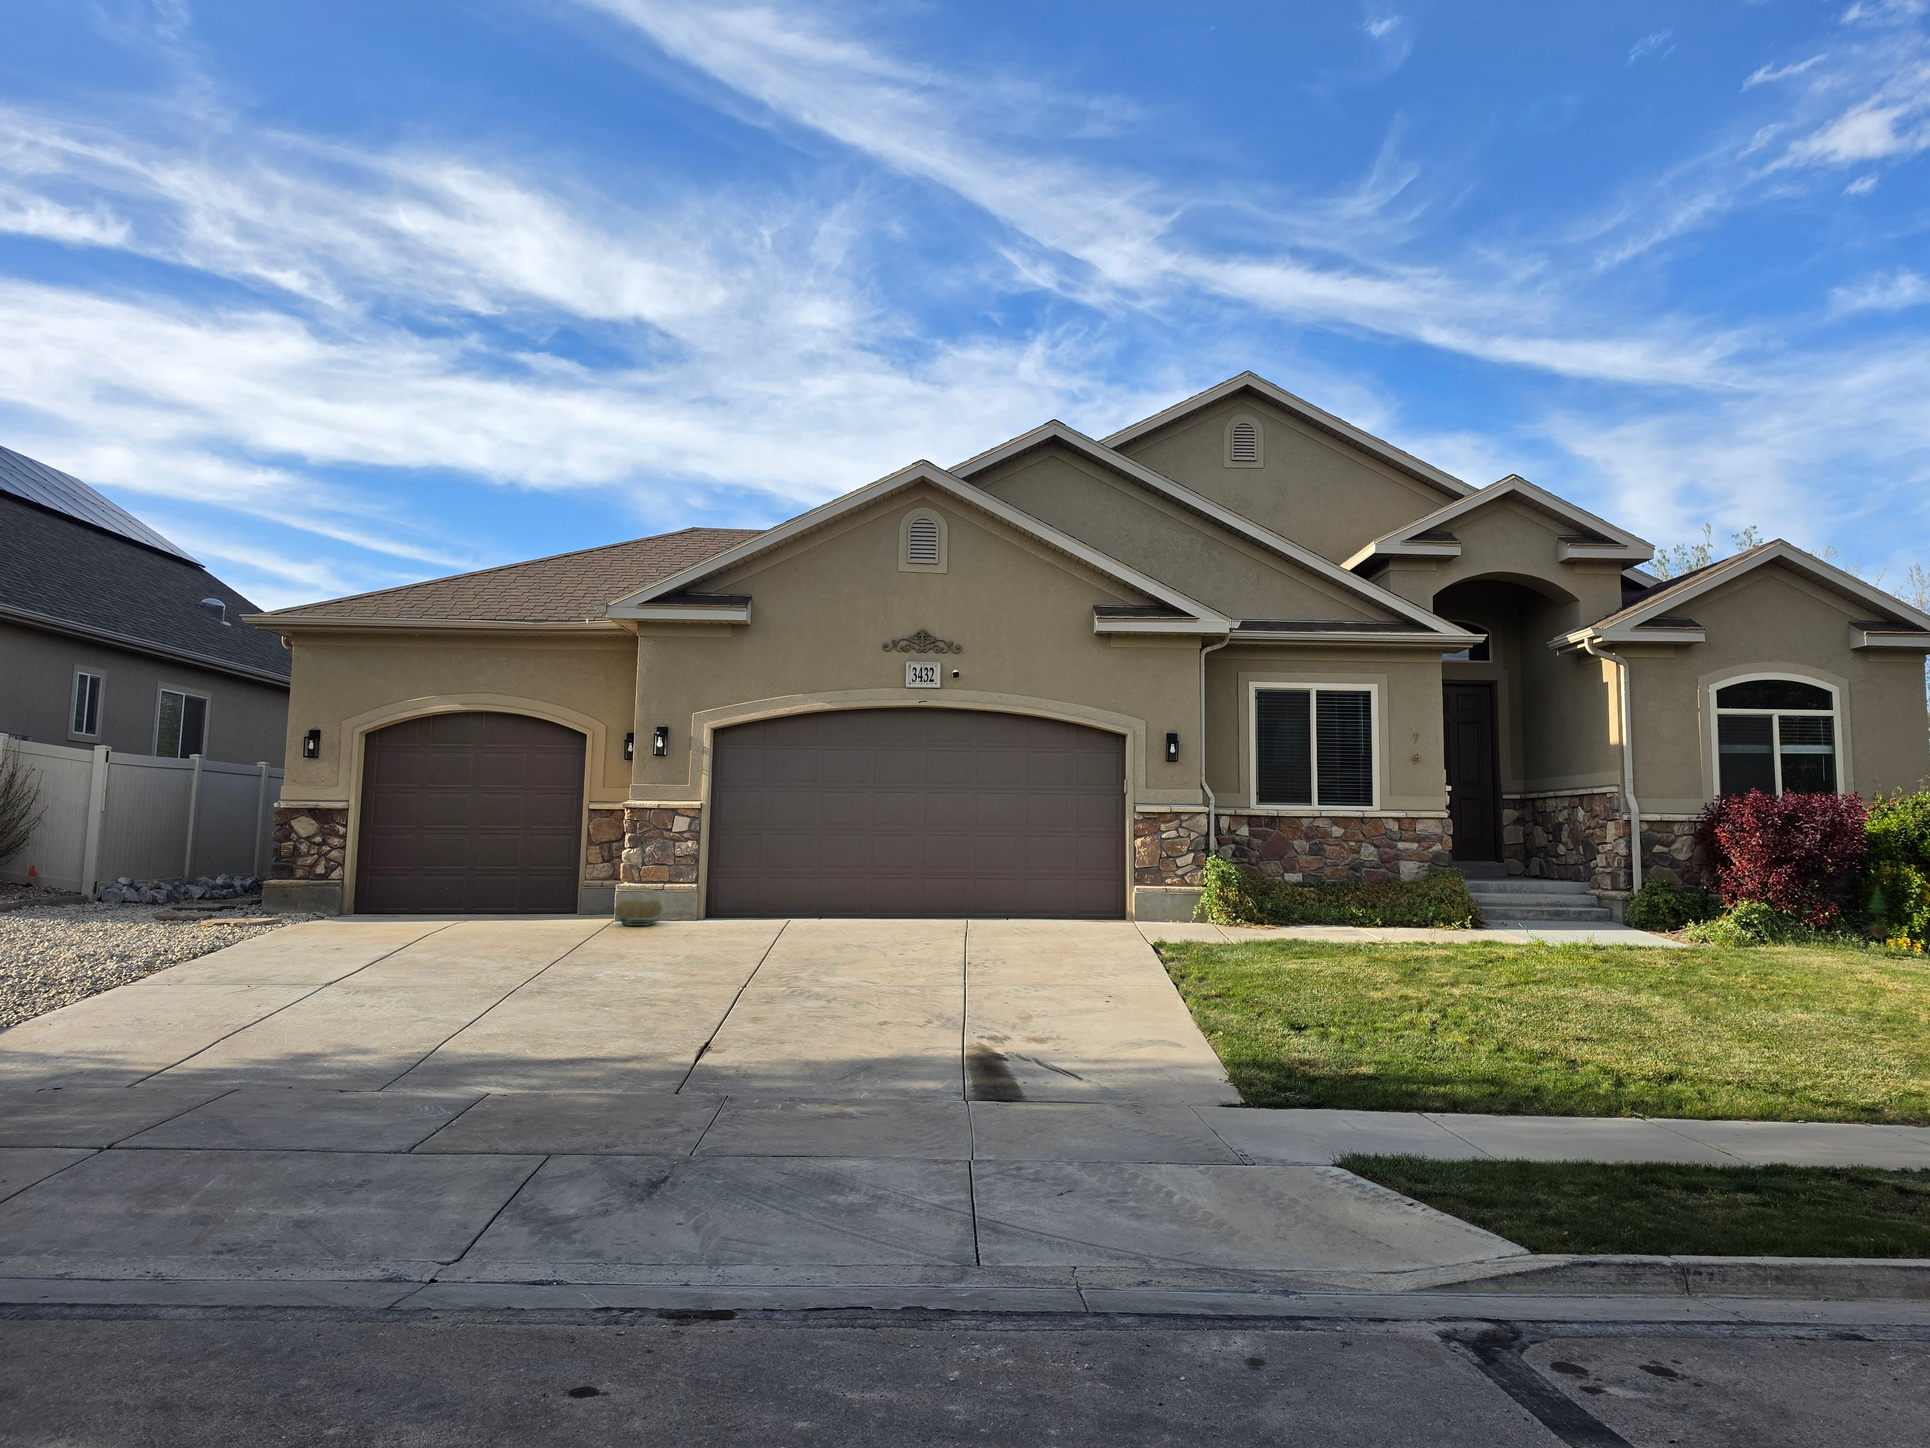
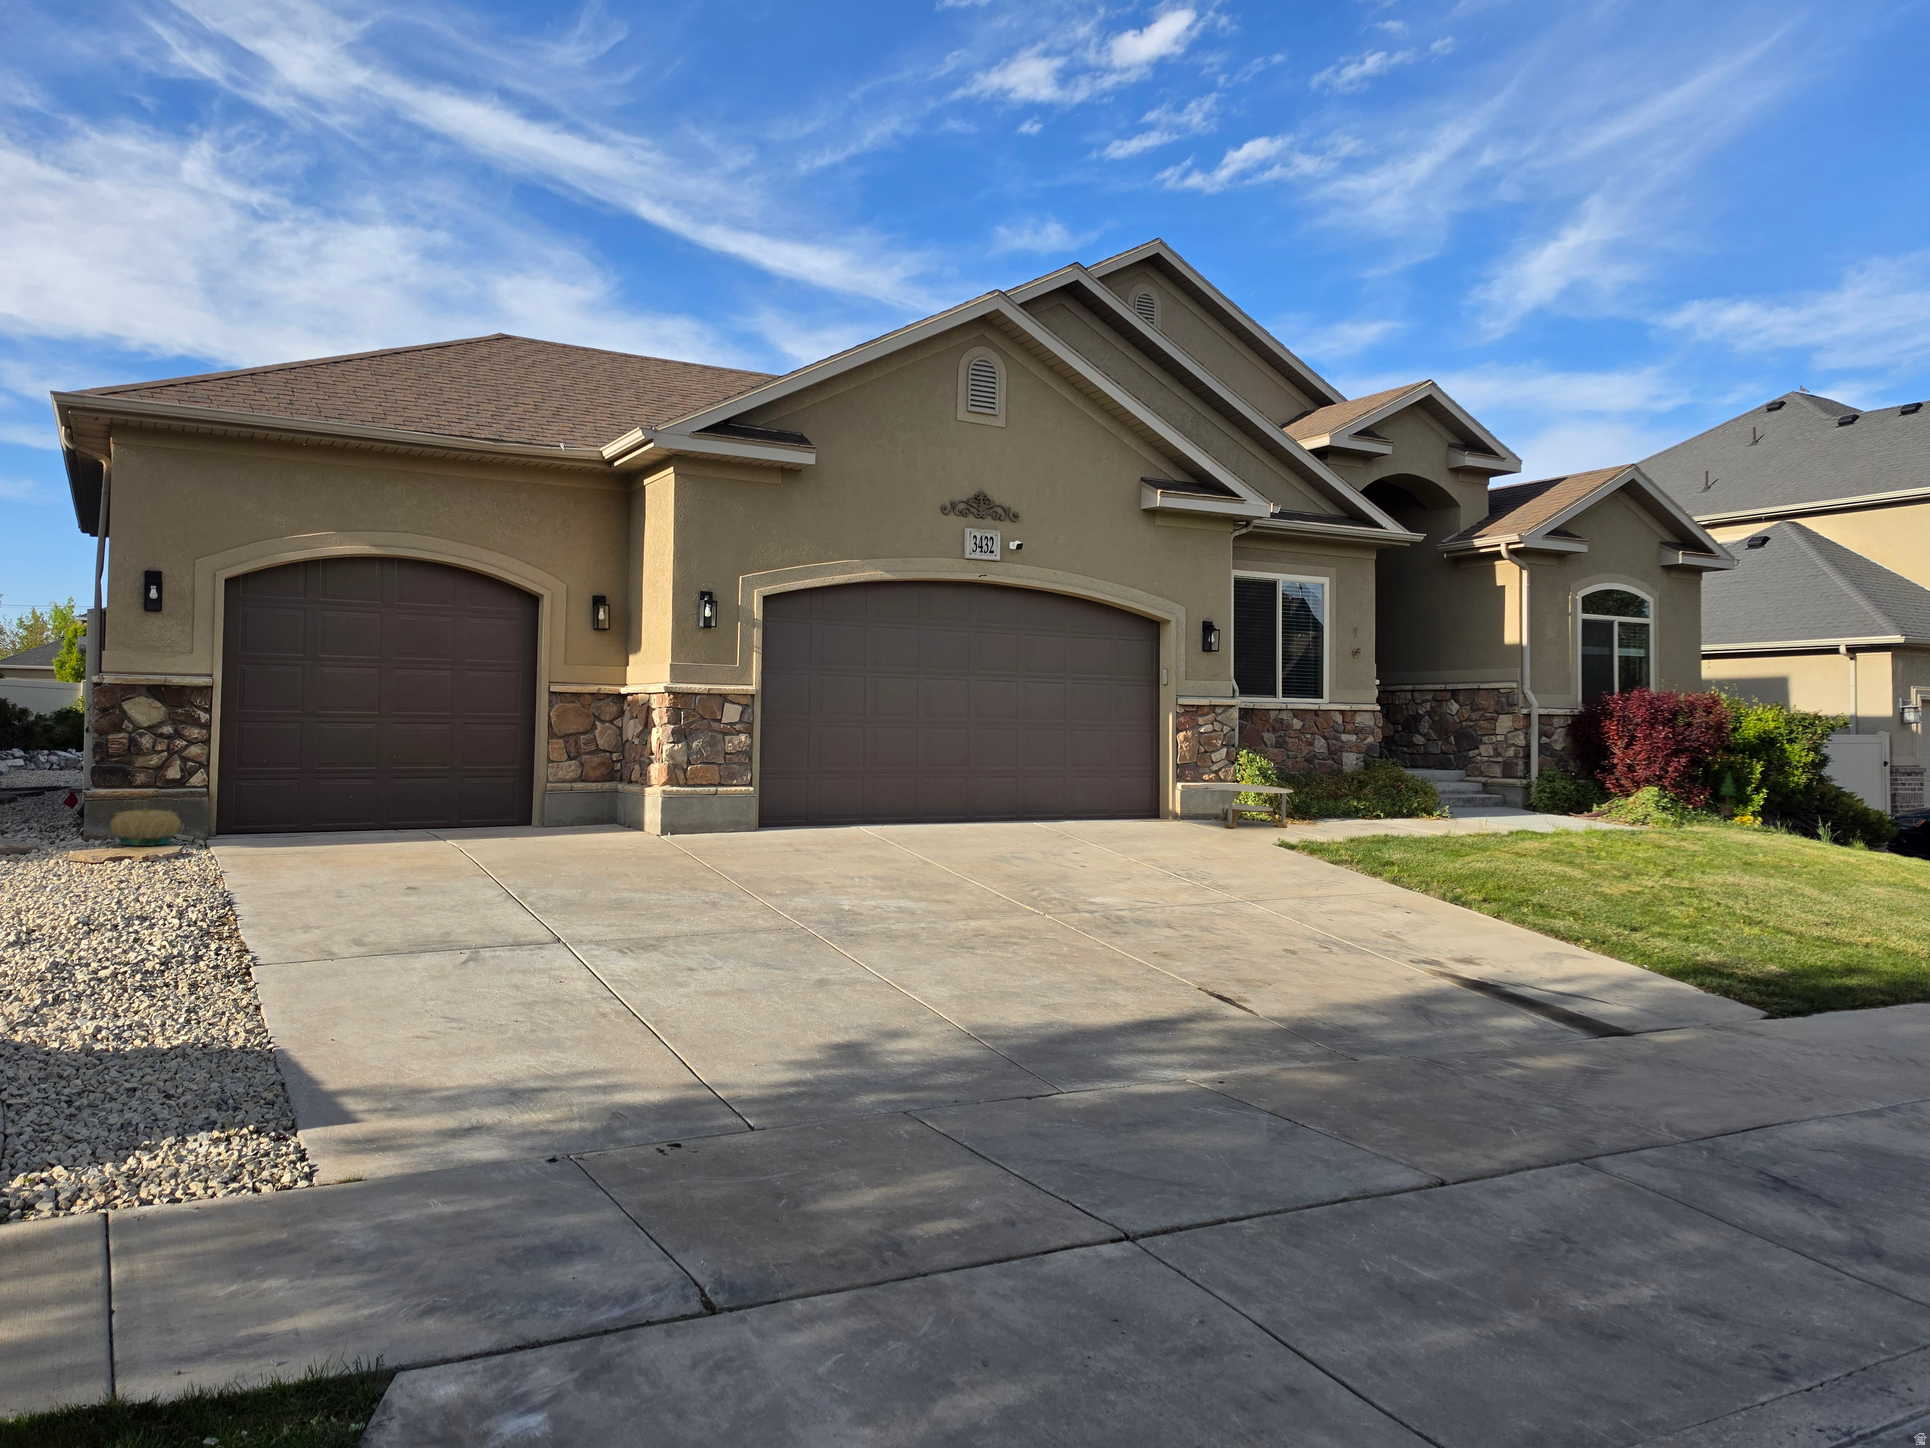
round table: none [1137,890,1227,933] -> present [1201,784,1293,827]
basket: present [615,899,662,926] -> present [110,809,181,846]

